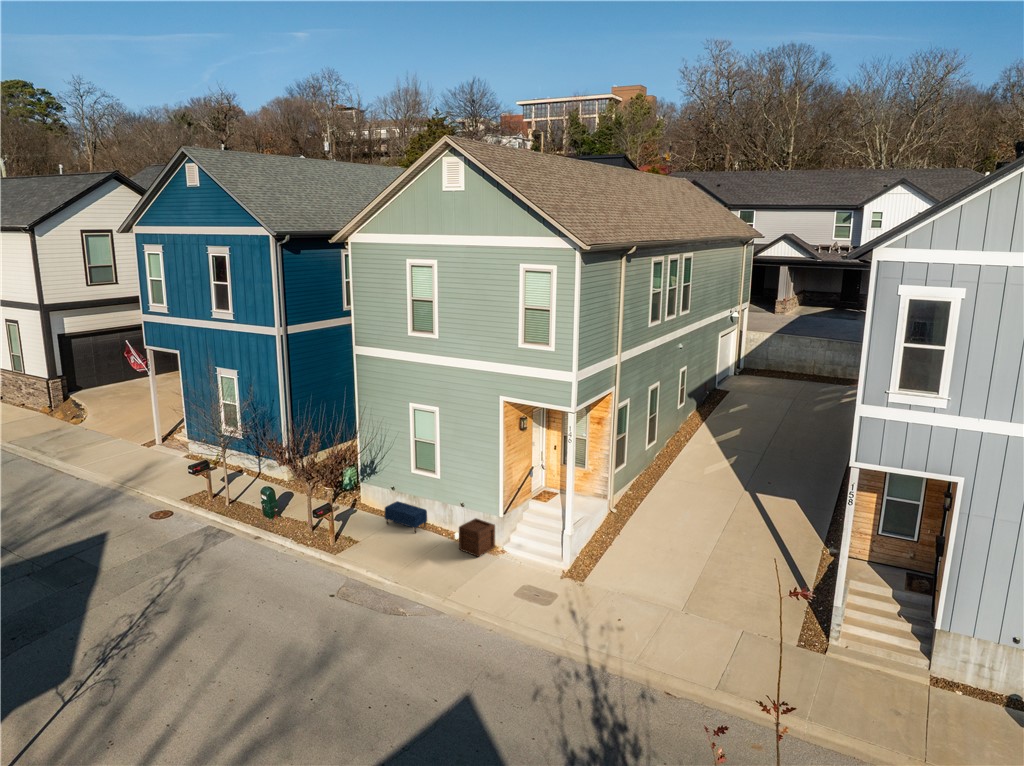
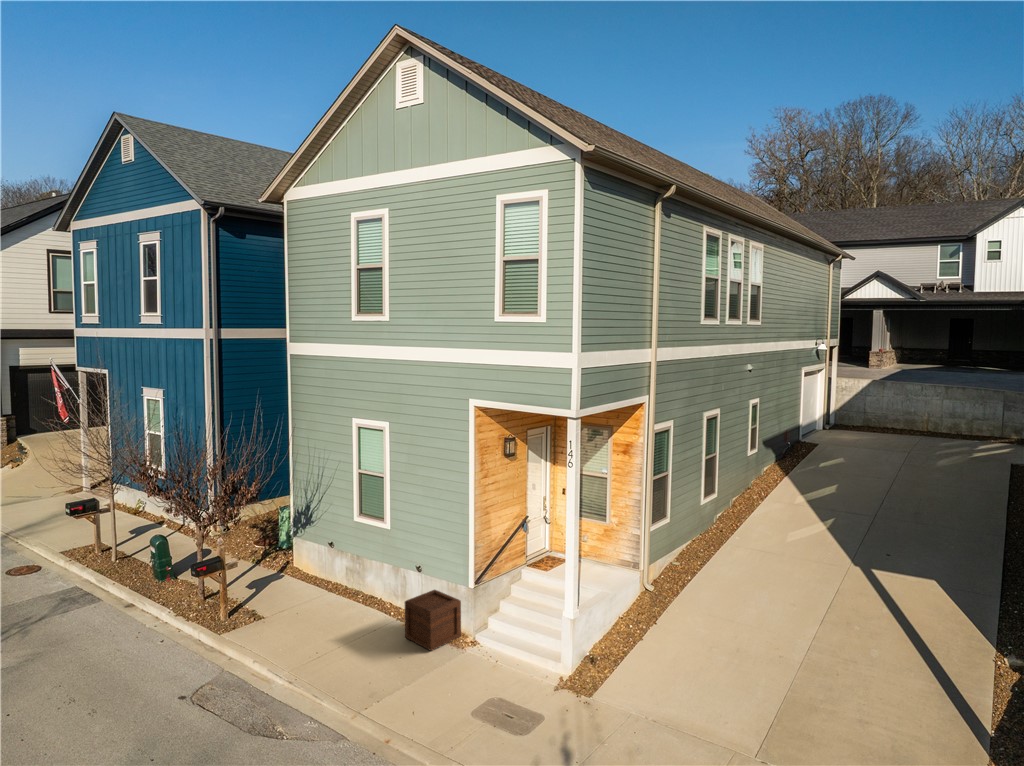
bench: present [385,501,427,533] -> none [313,563,372,610]

